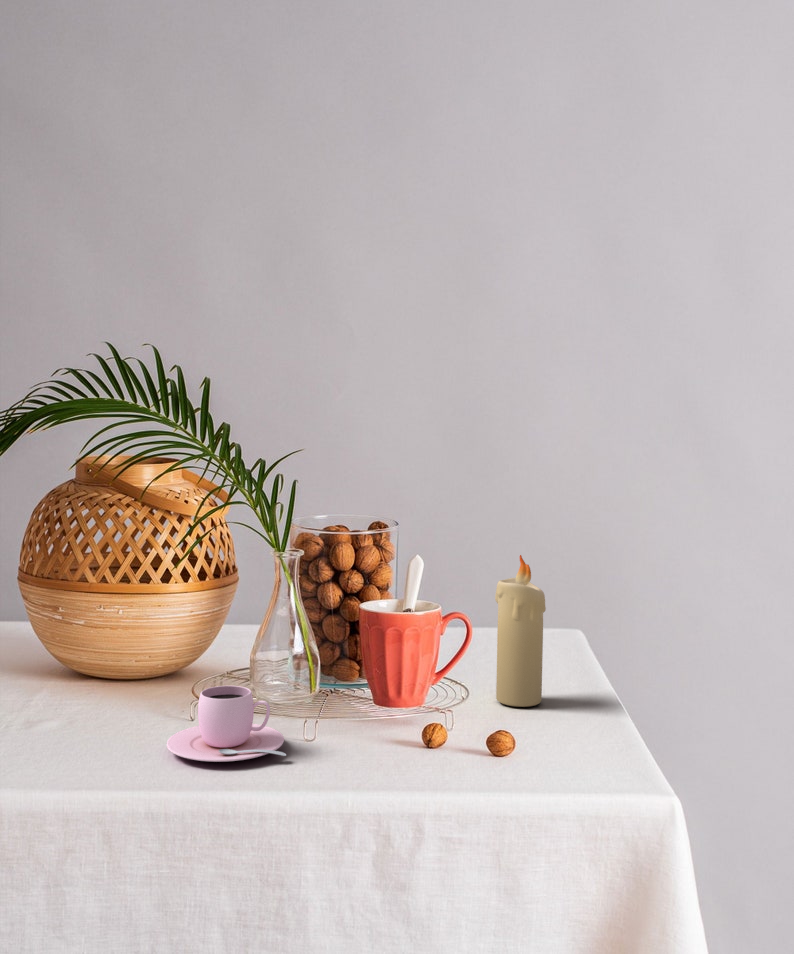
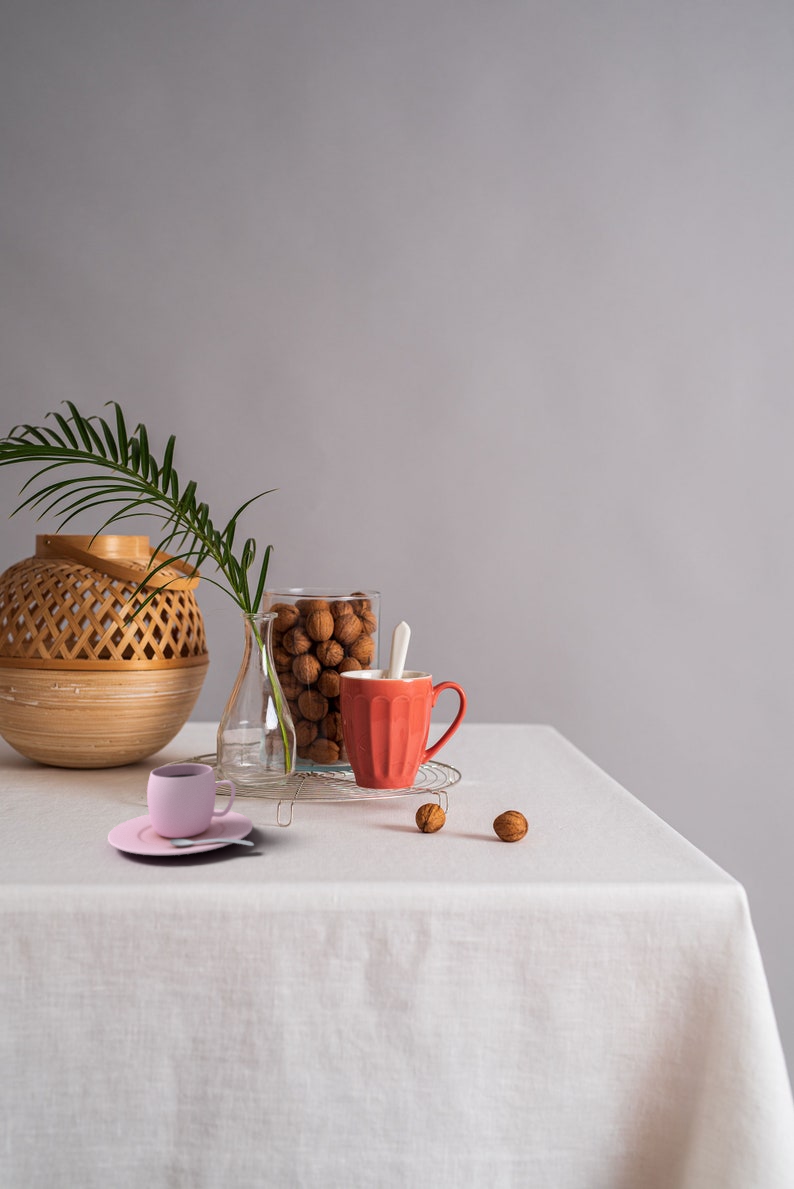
candle: present [495,555,546,707] -> none [485,622,539,785]

